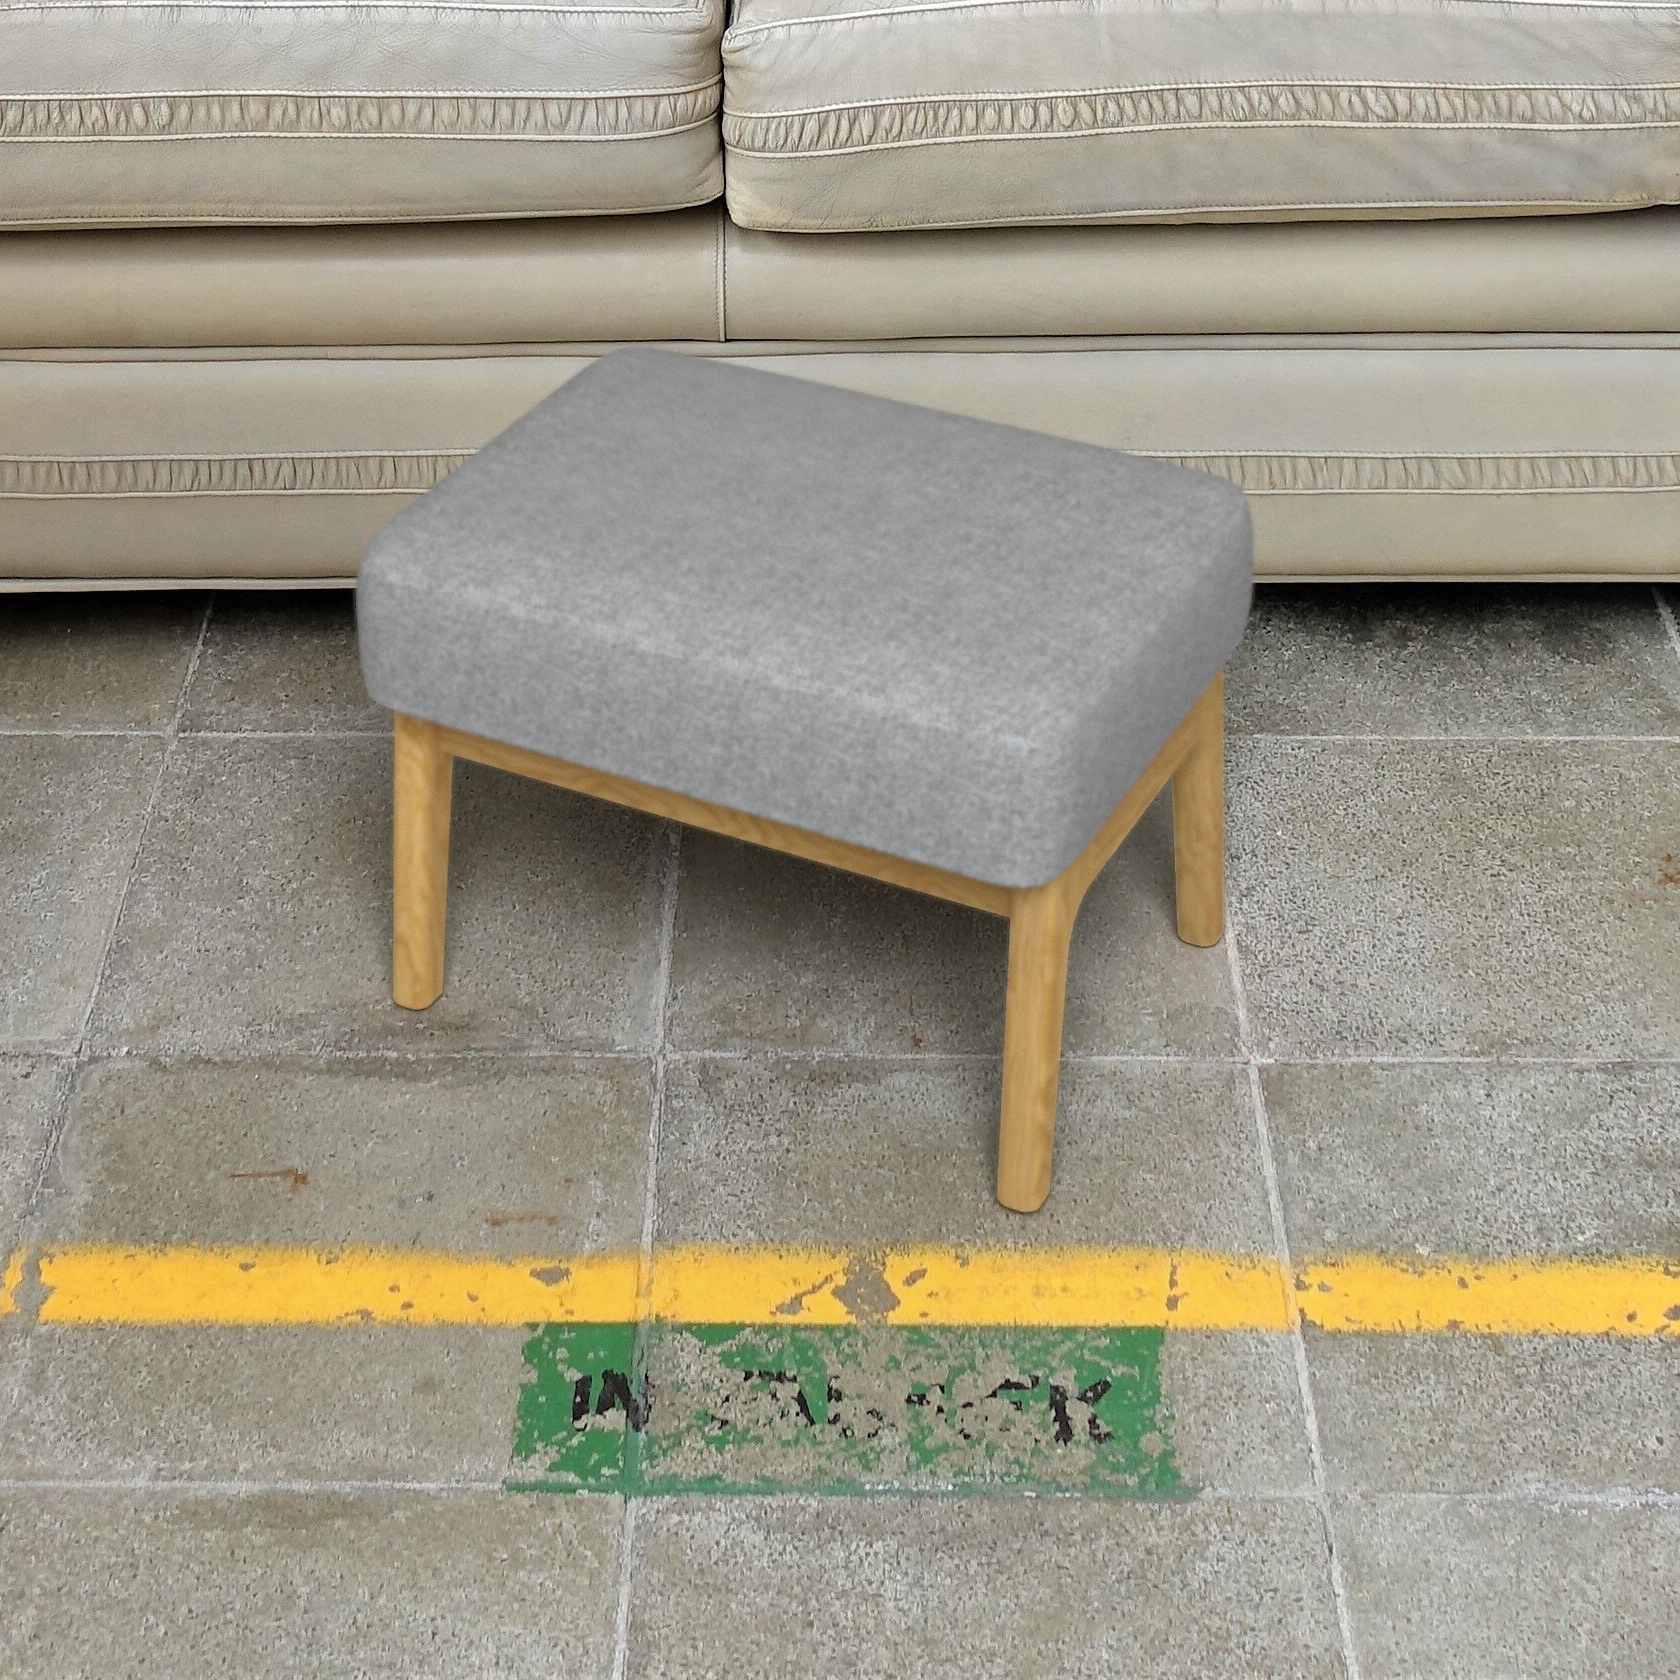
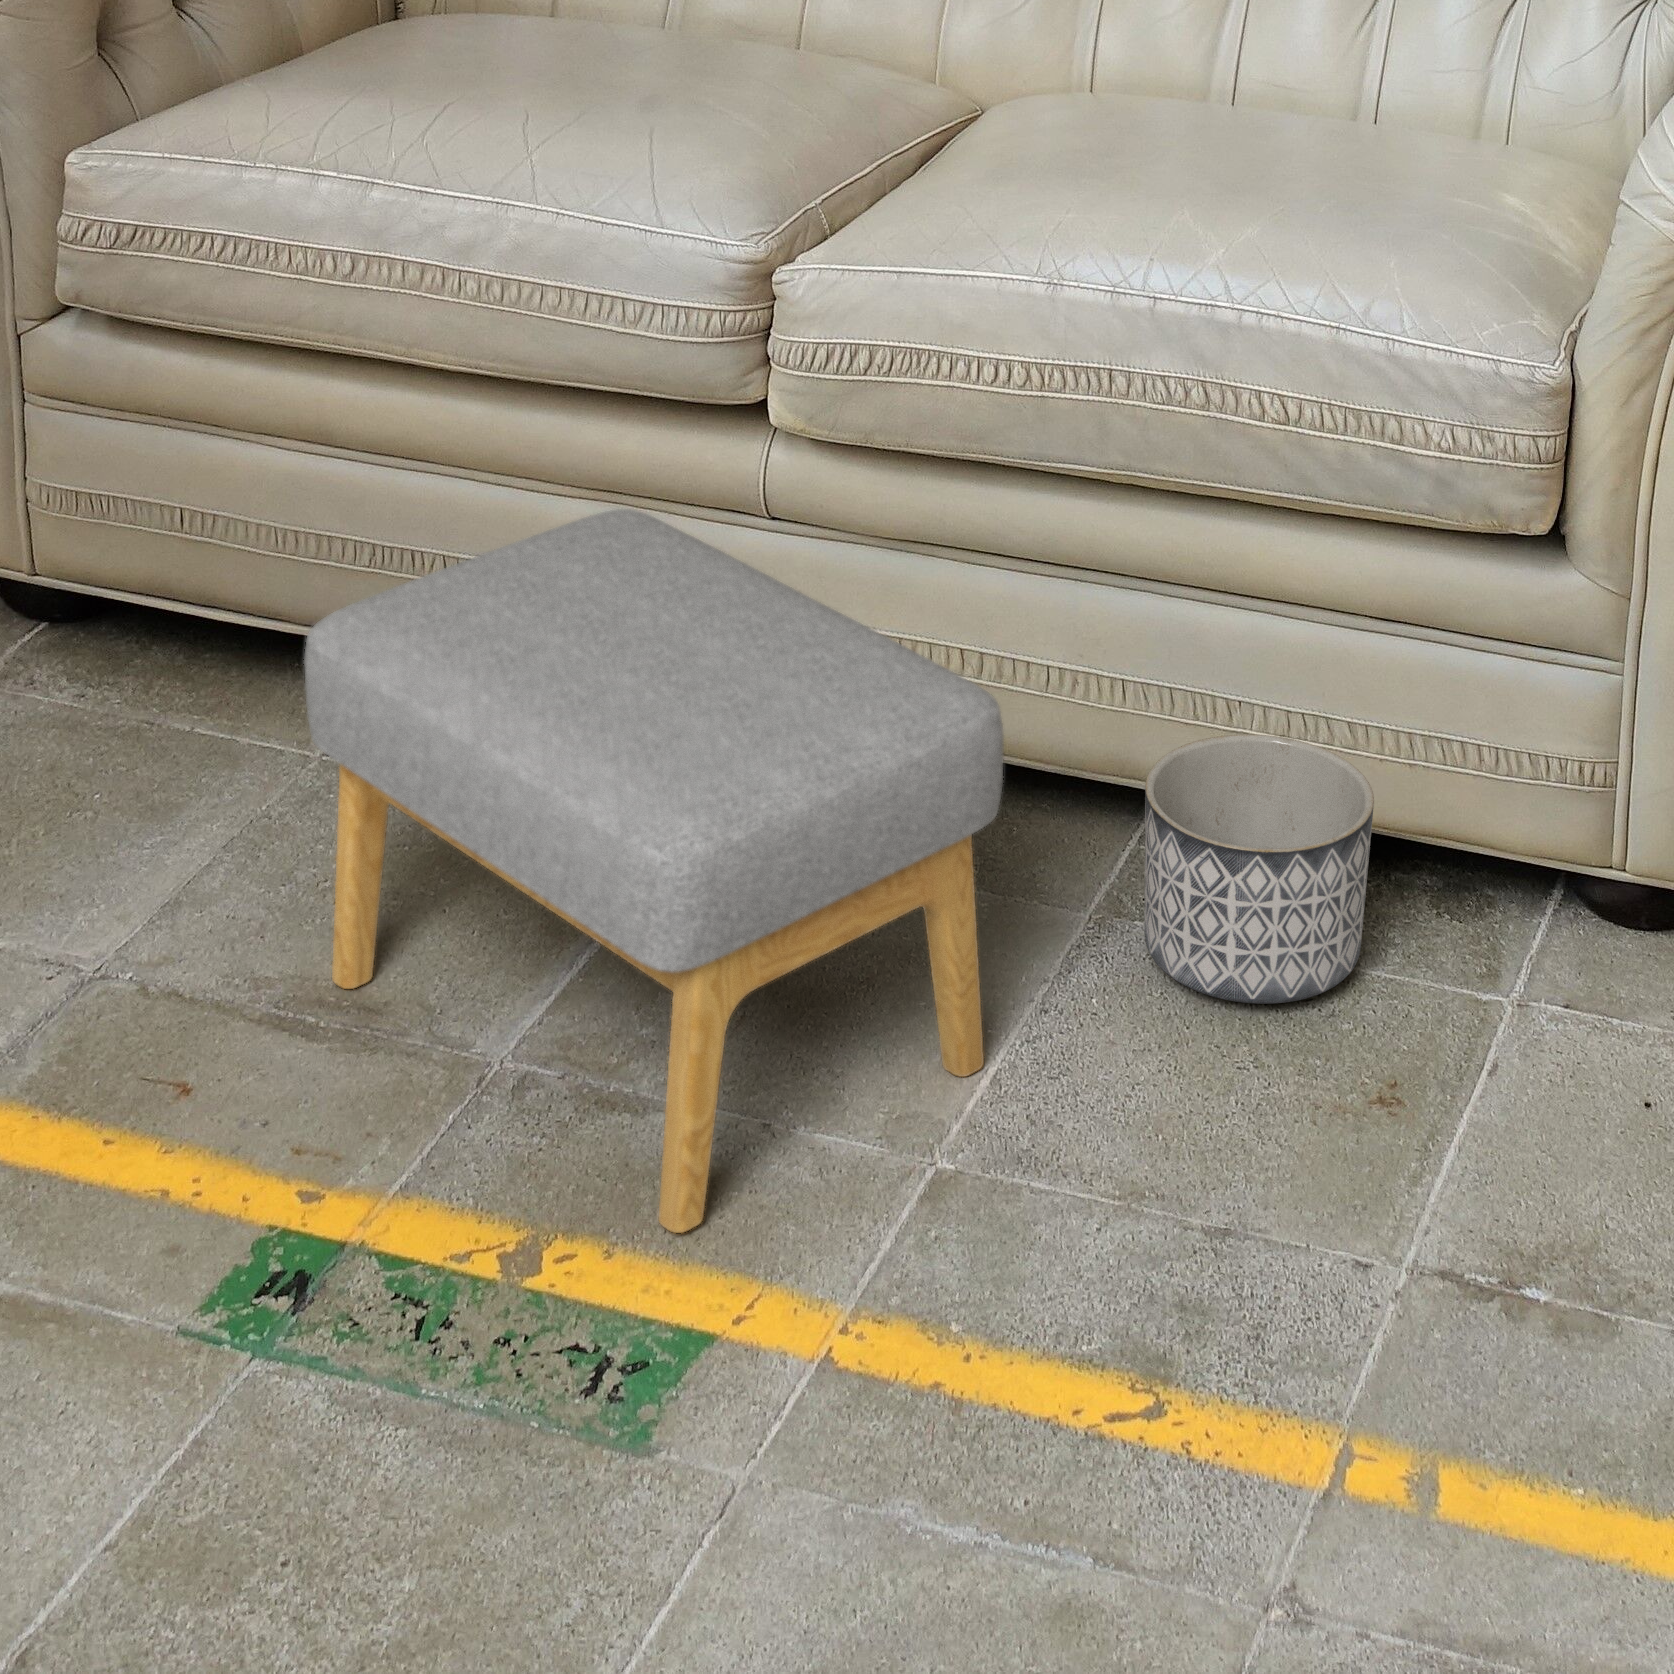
planter: none [1292,481,1562,792] -> present [1144,734,1374,1004]

